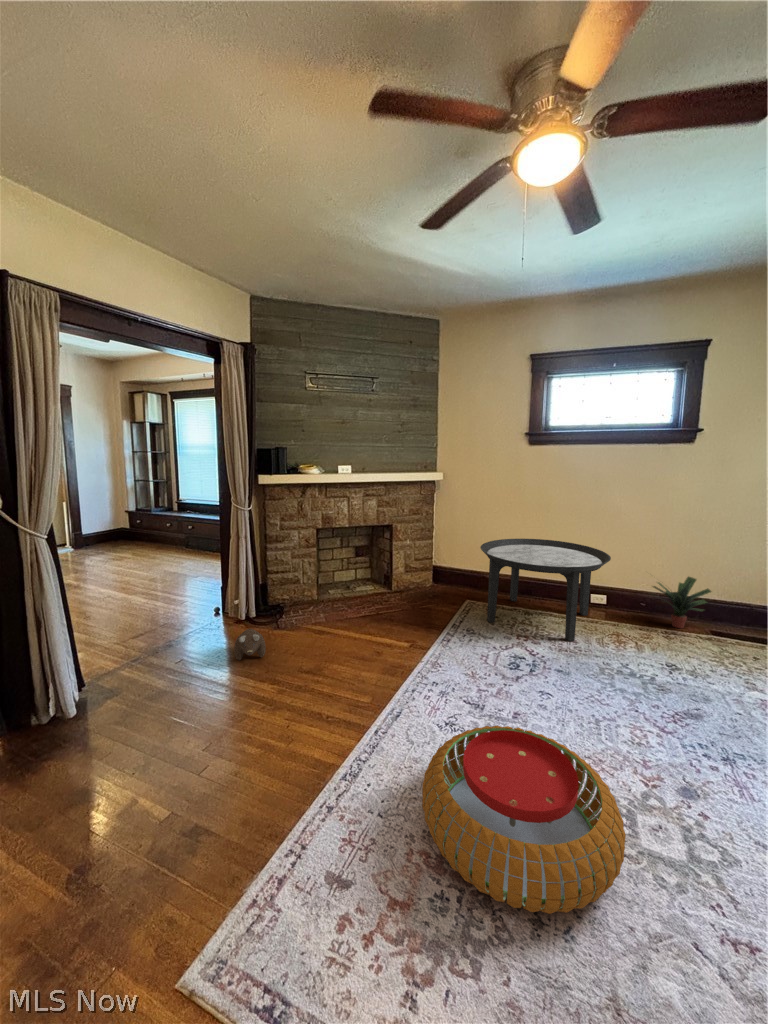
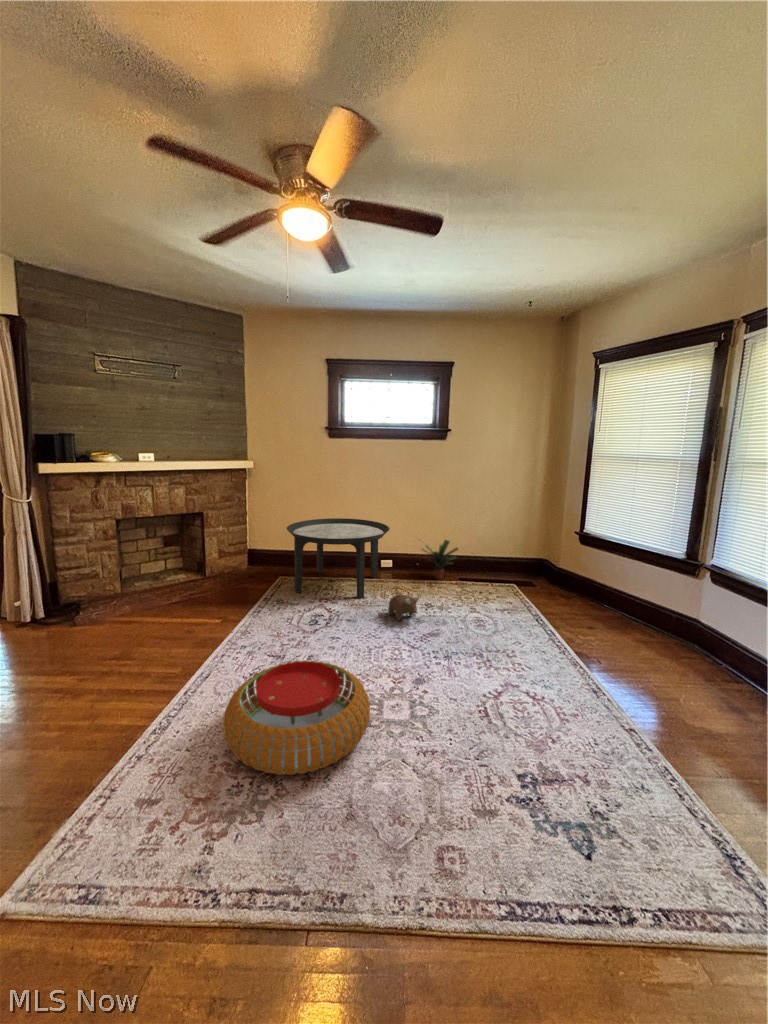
plush toy: present [234,629,266,660] -> present [388,594,419,620]

